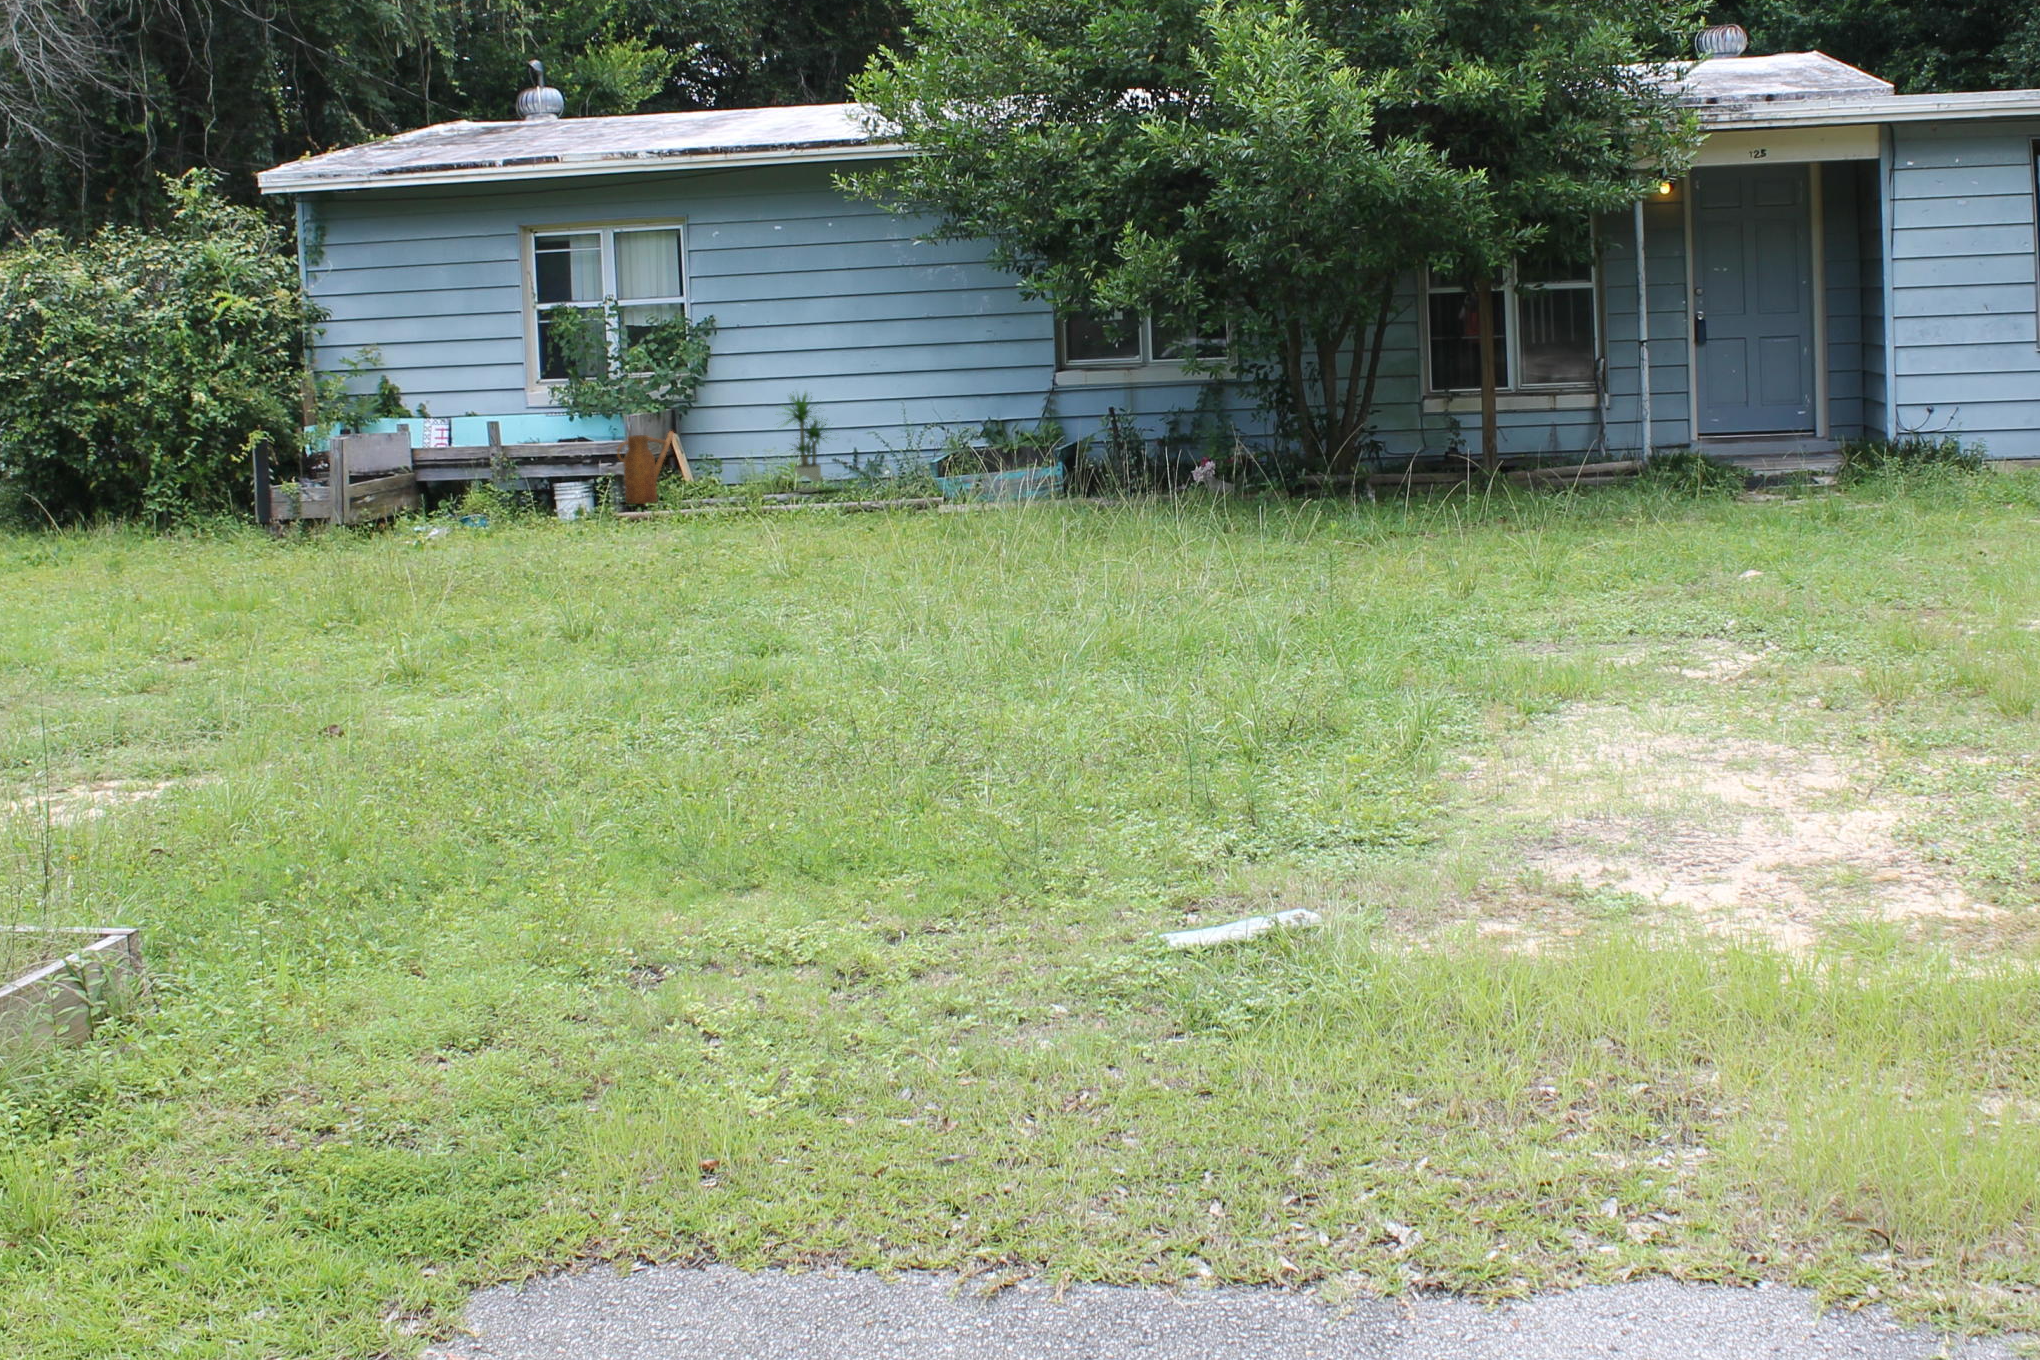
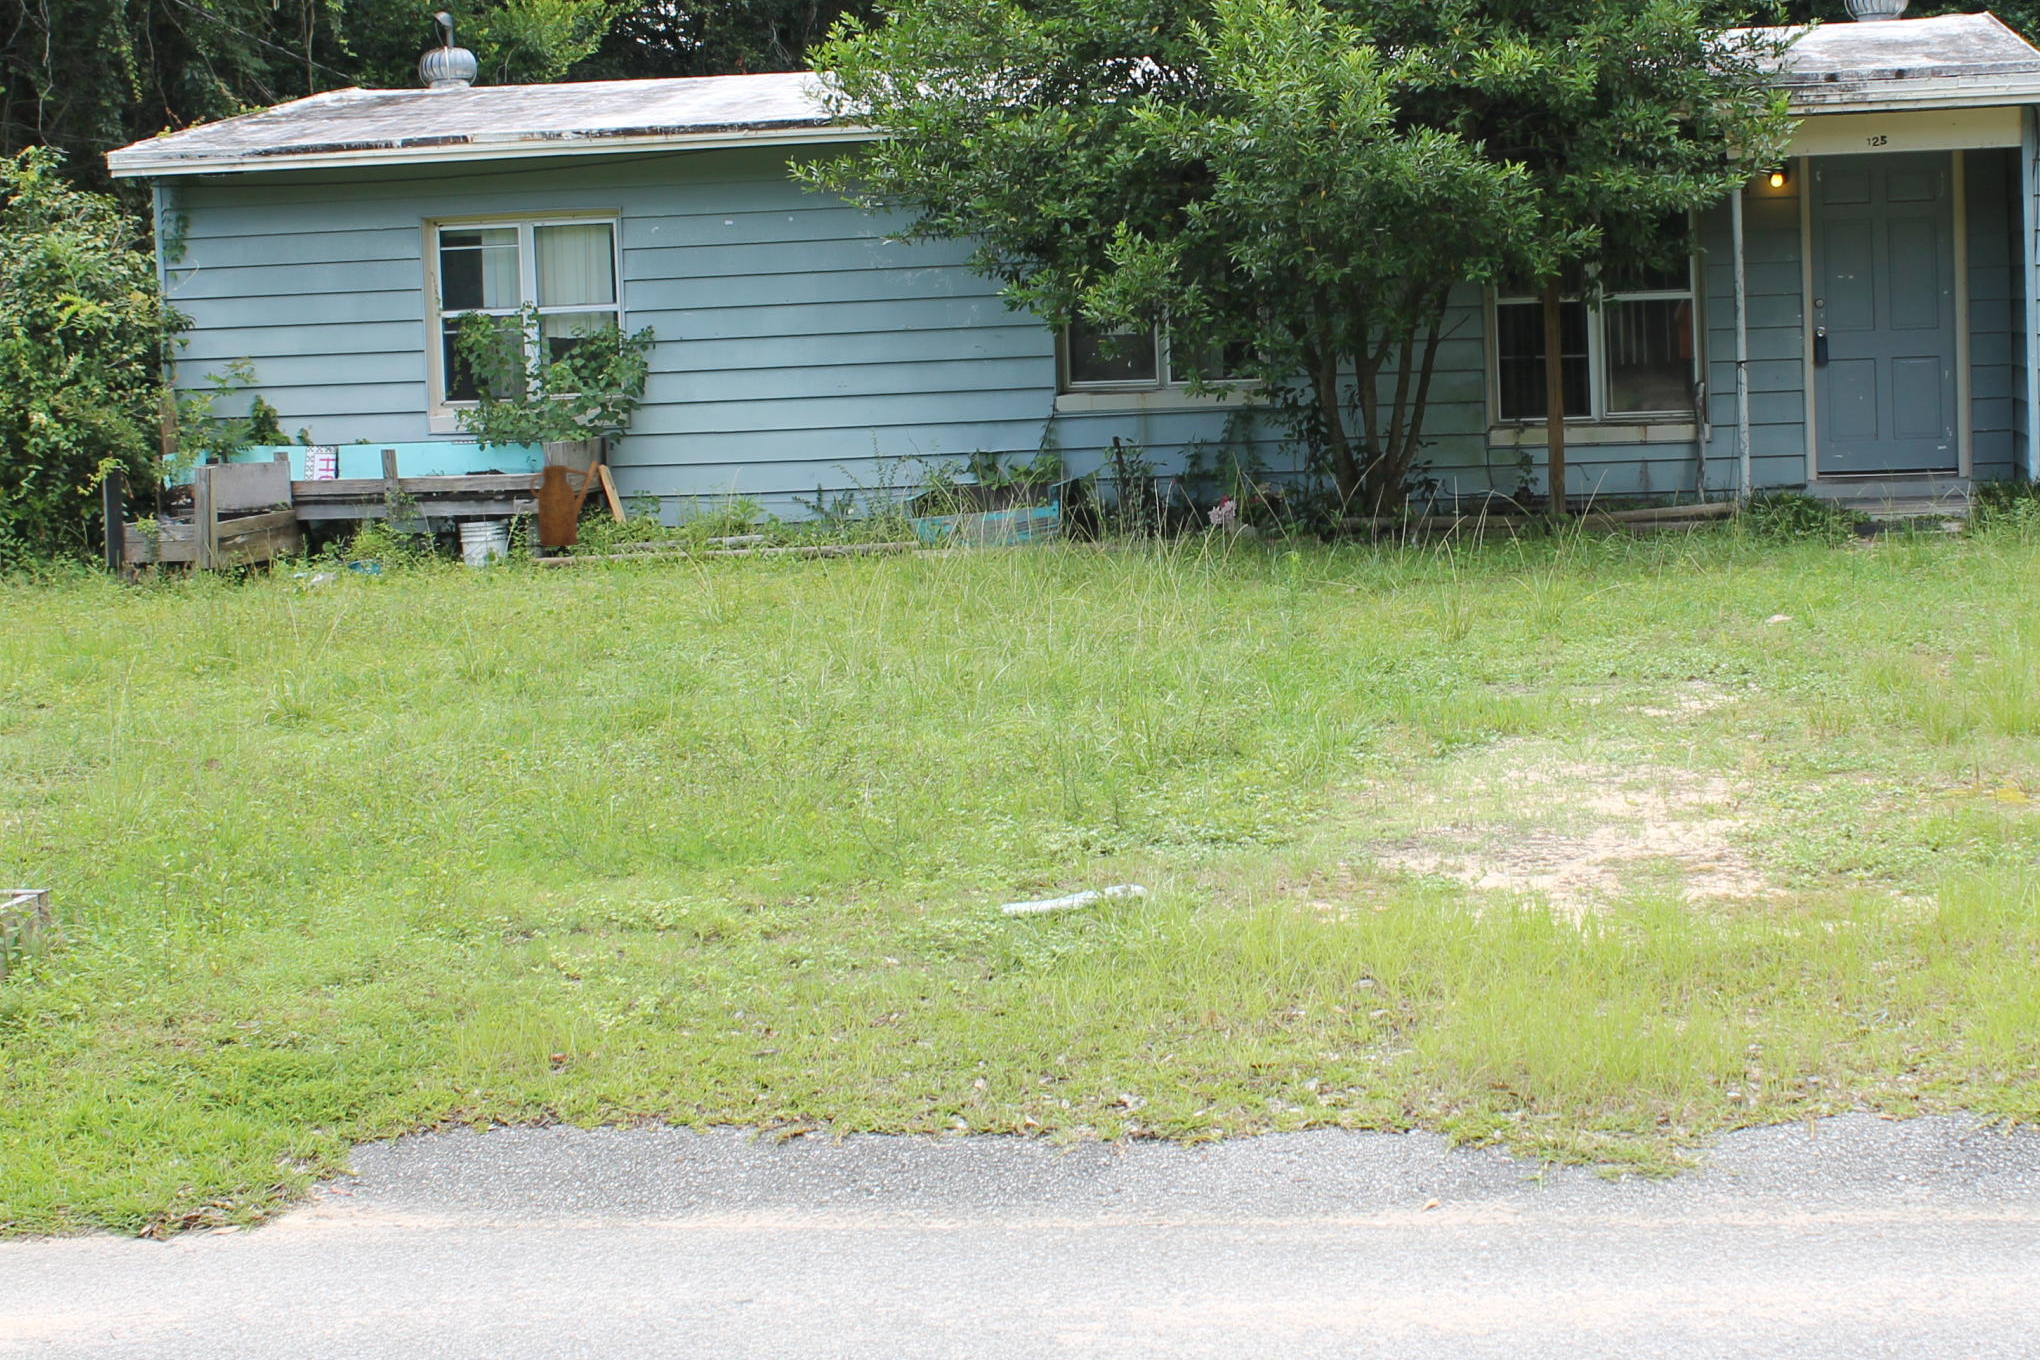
potted plant: present [783,393,827,493] -> none [713,411,797,535]

